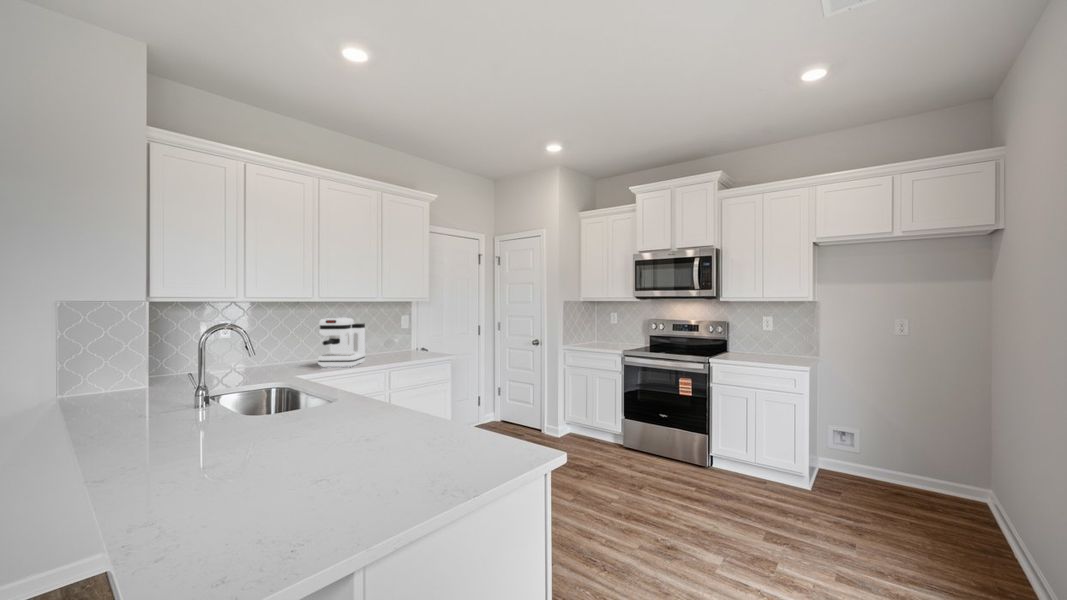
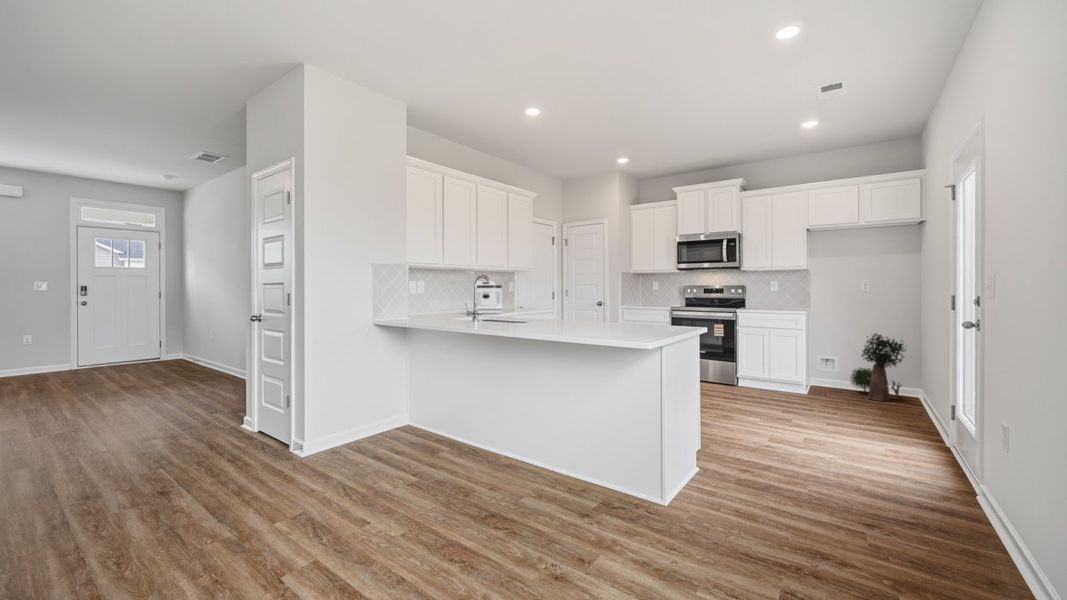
potted plant: none [877,403,969,514] -> present [851,334,906,401]

